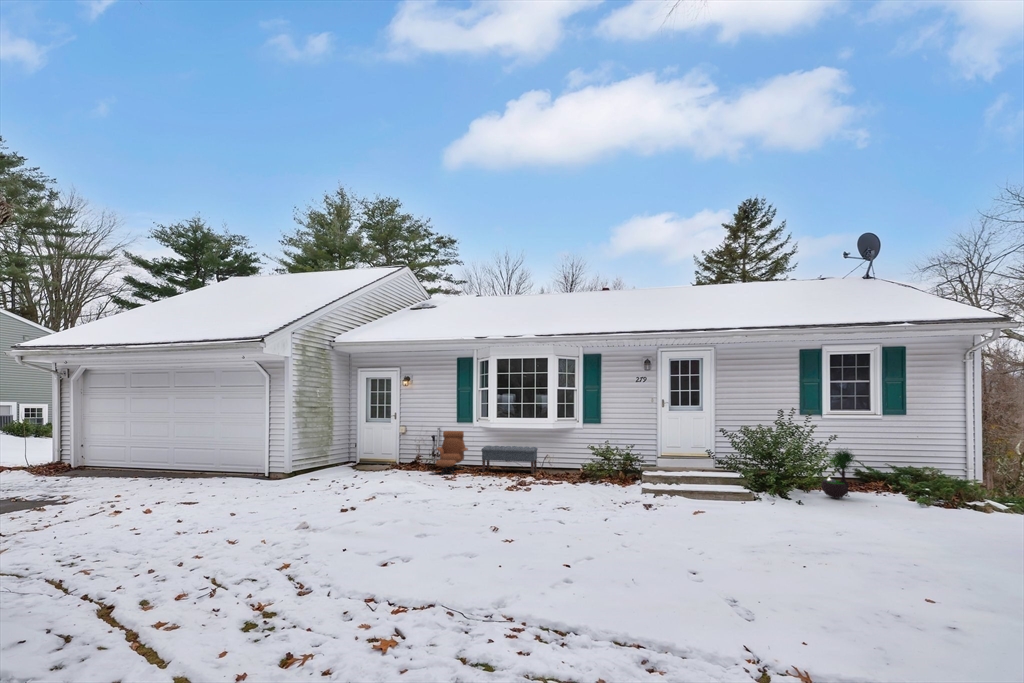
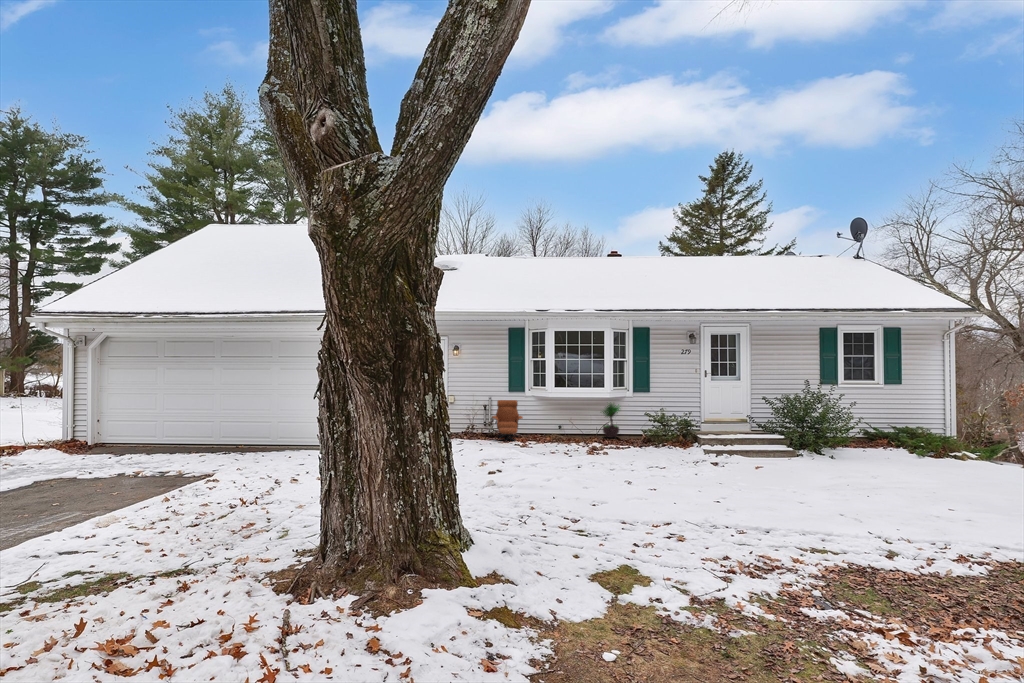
bench: present [481,446,538,474] -> none [538,414,589,439]
potted tree: present [822,450,855,498] -> present [602,404,619,438]

